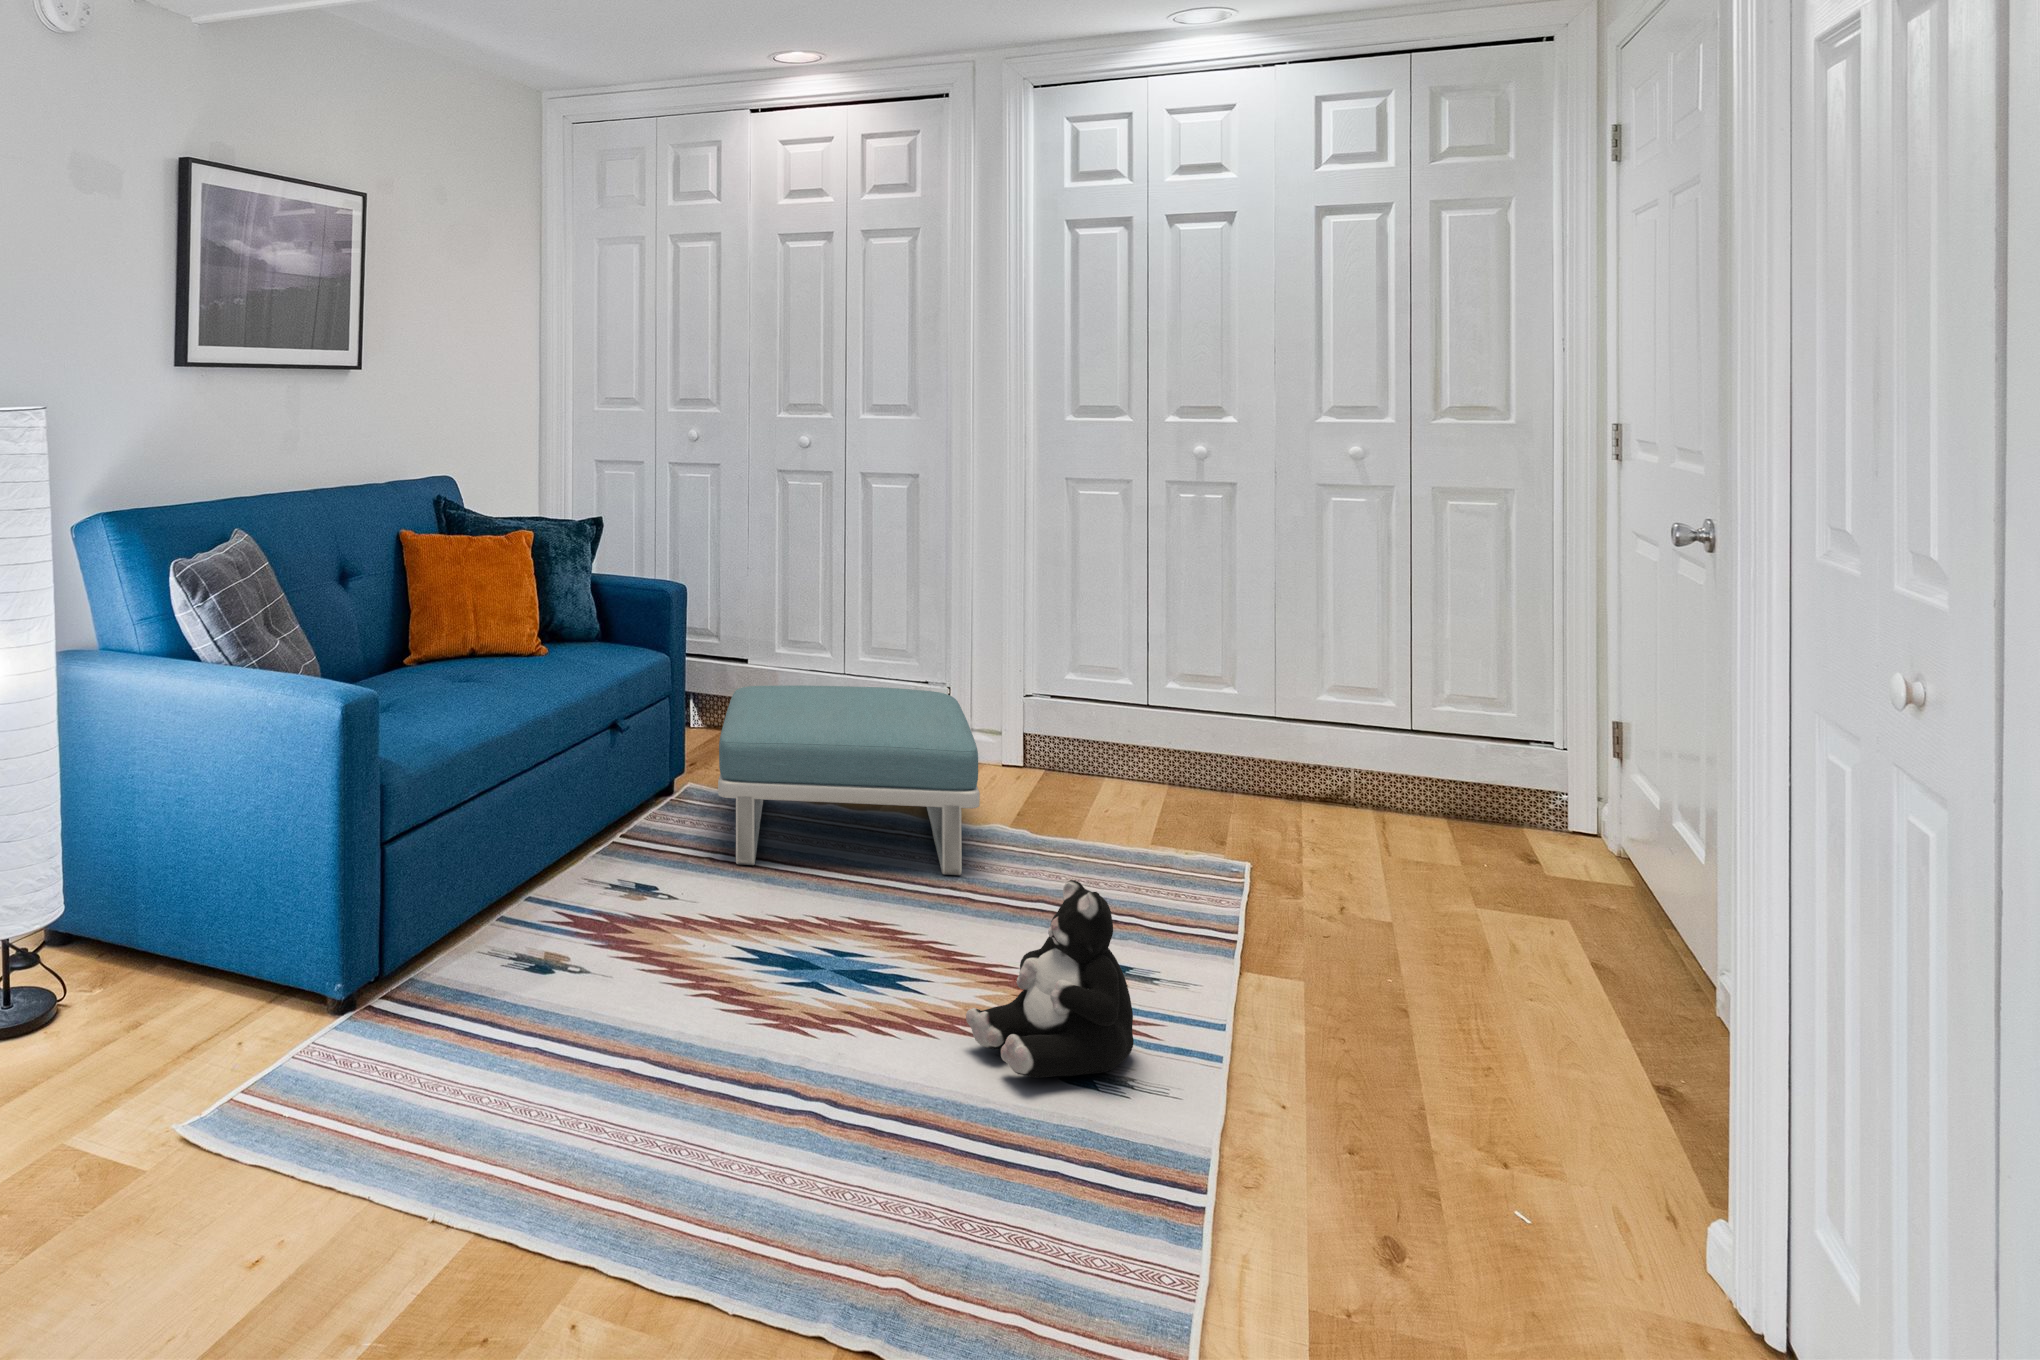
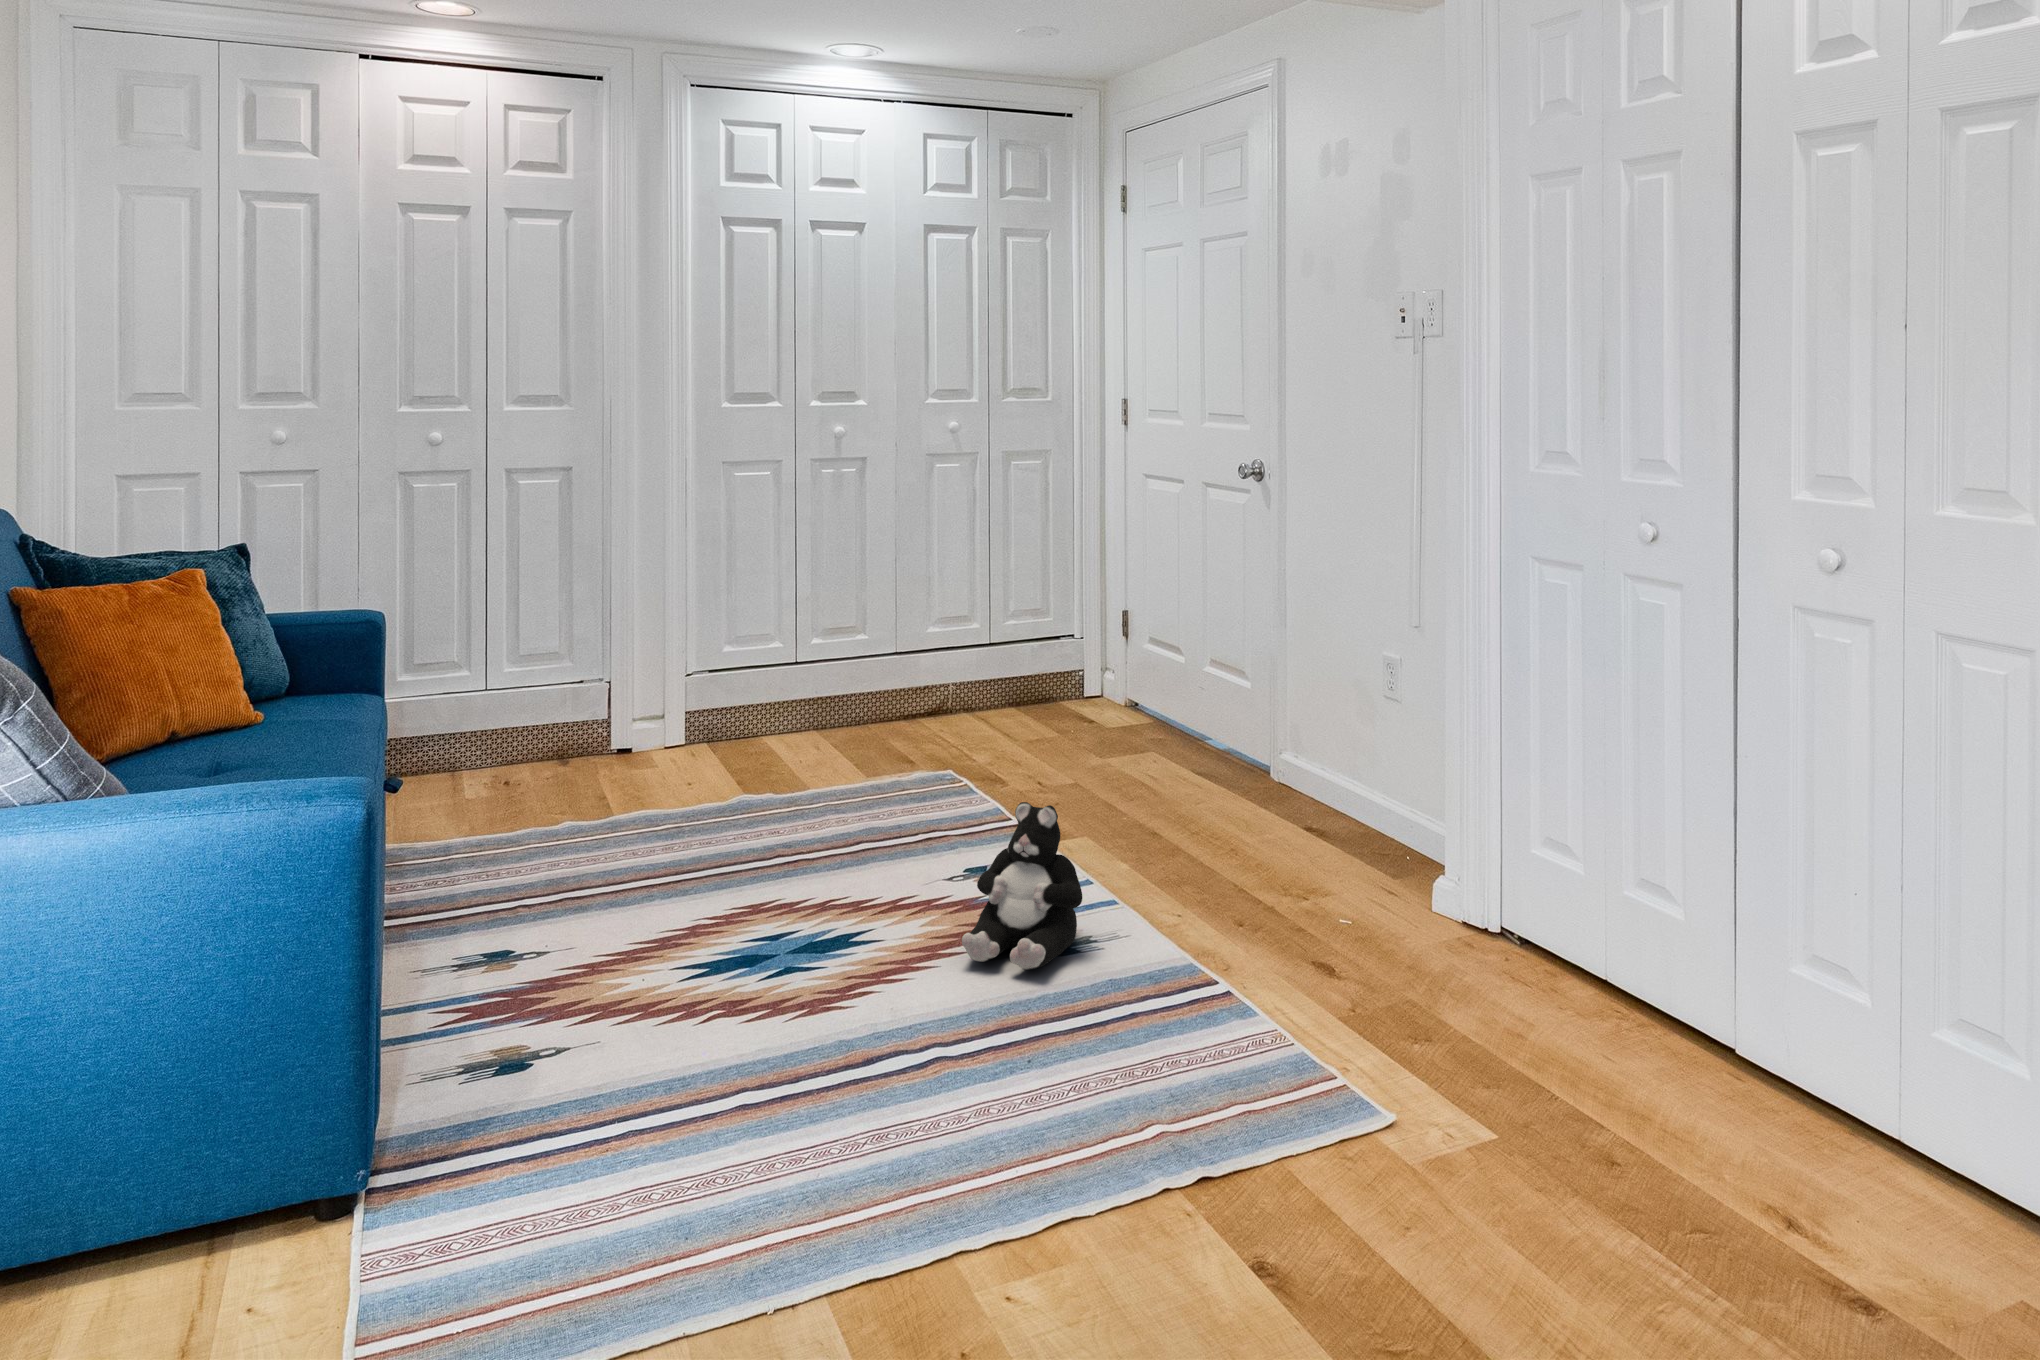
footstool: present [718,685,980,875] -> none [448,683,781,900]

